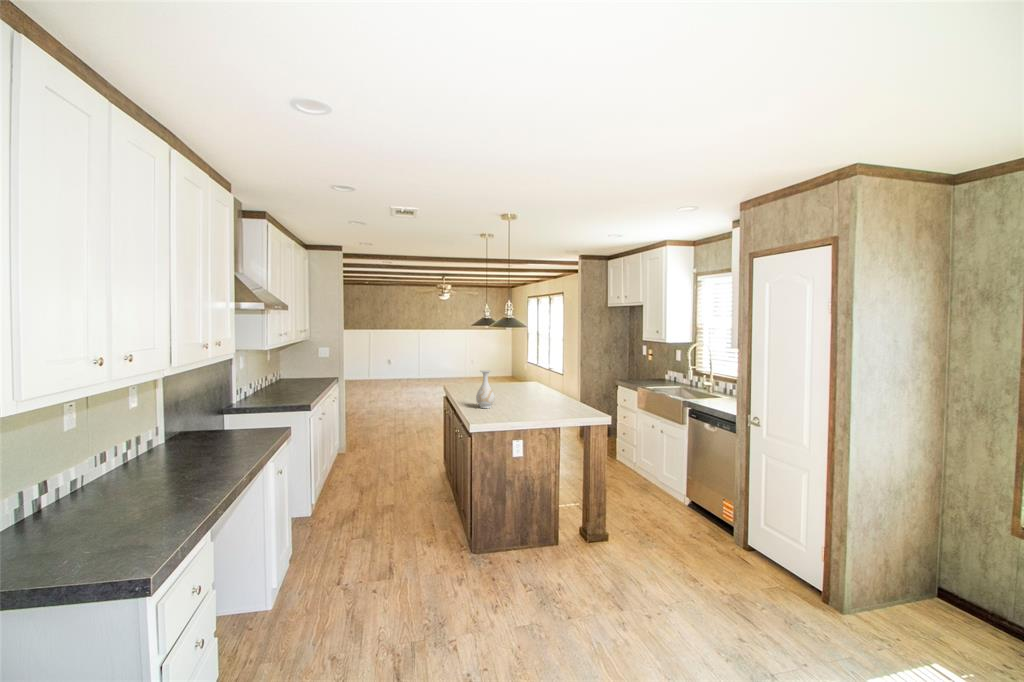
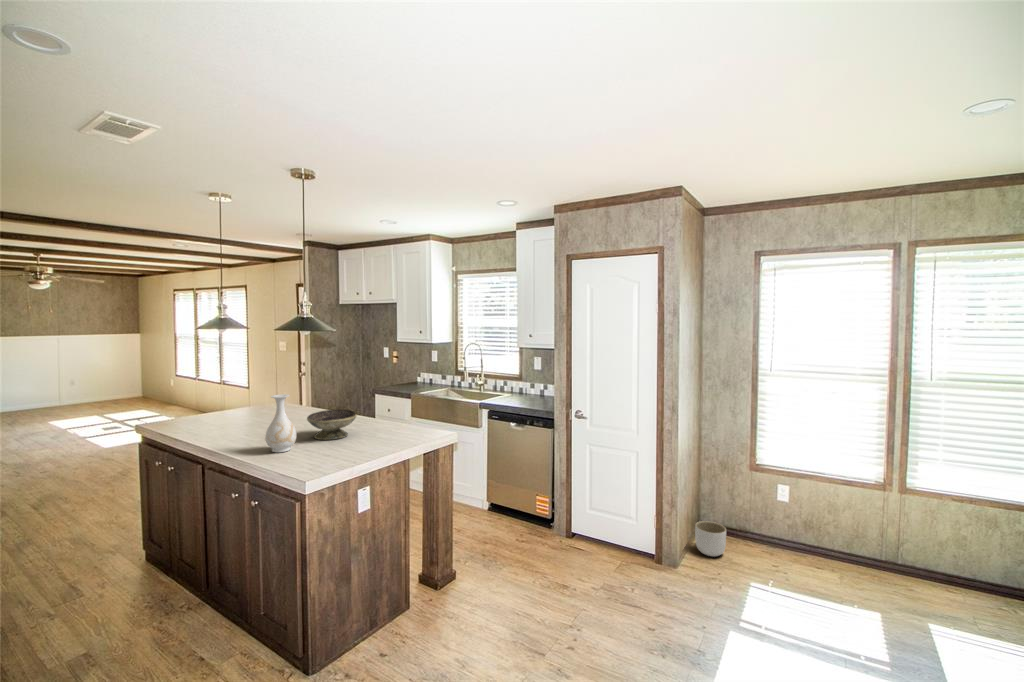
decorative bowl: none [508,386,542,407] -> present [307,409,356,440]
planter: none [900,582,949,632] -> present [695,521,726,557]

